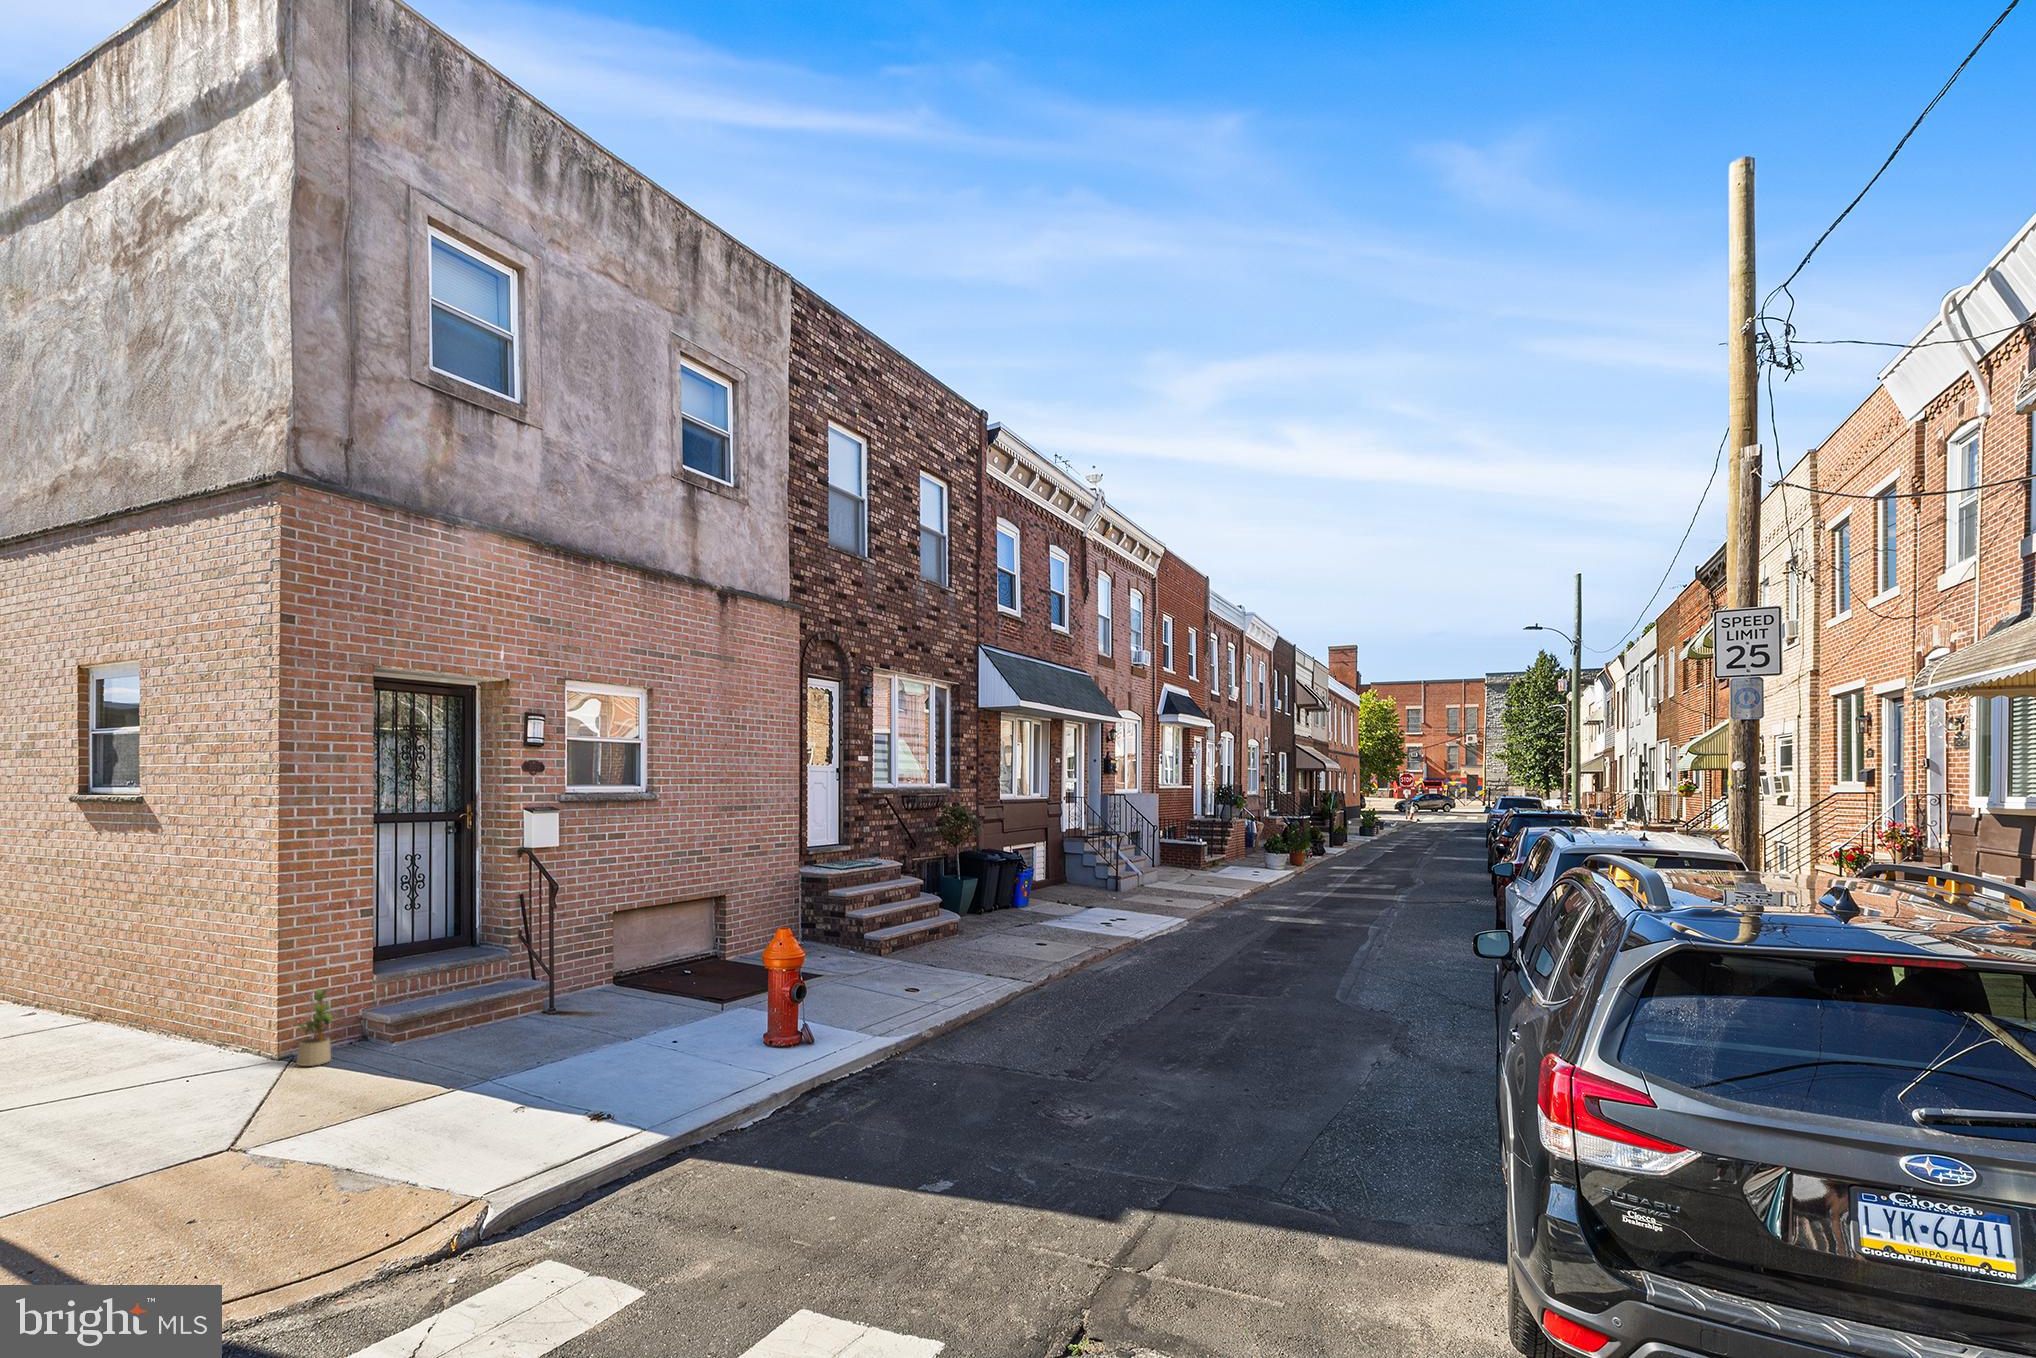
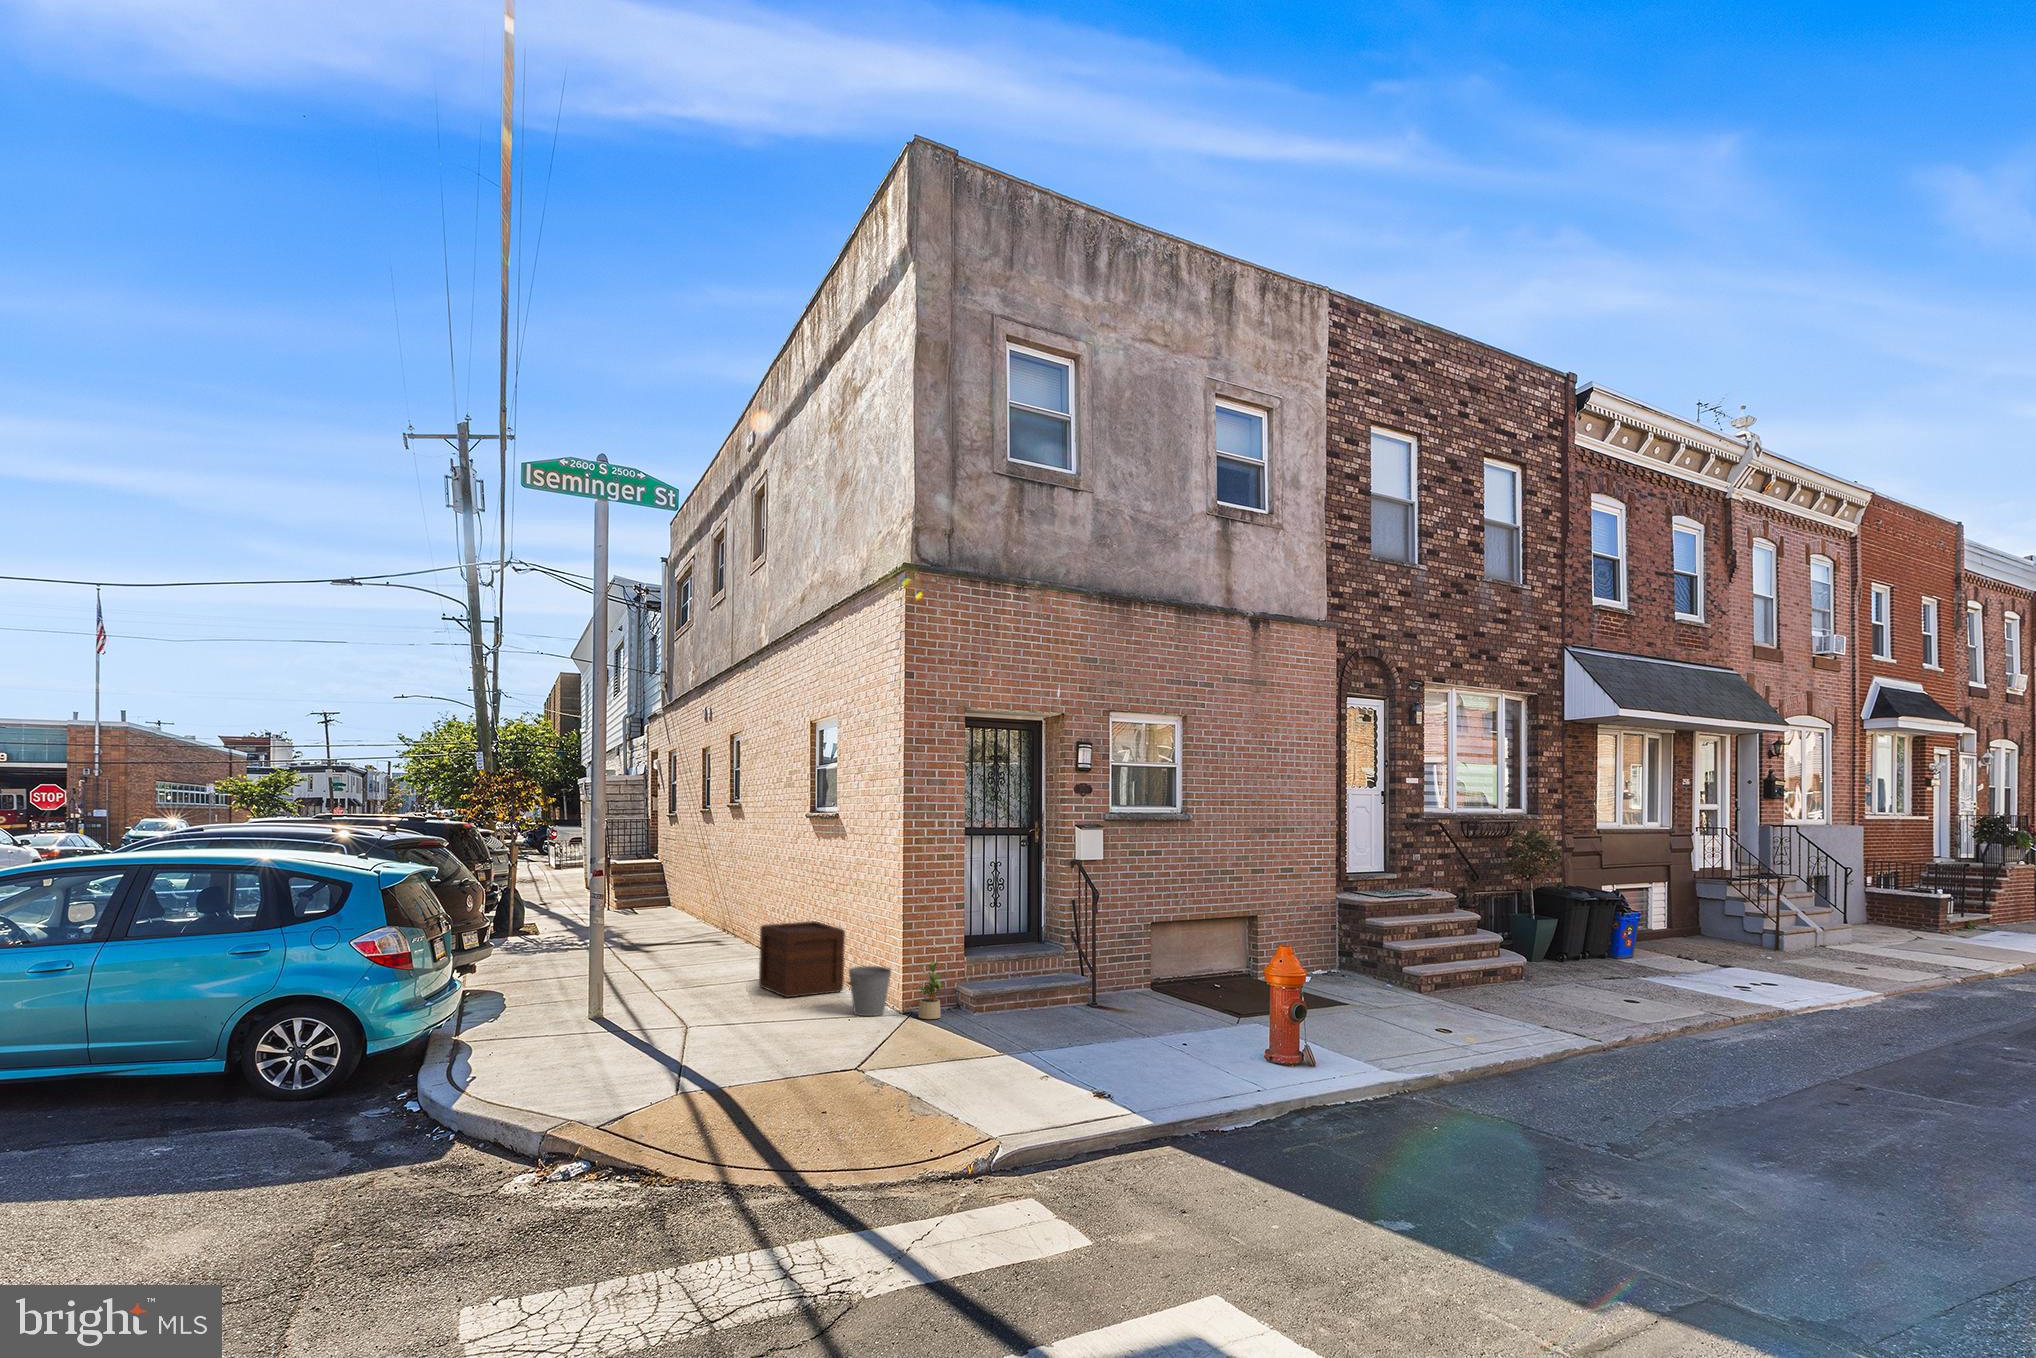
wooden crate: none [37,950,185,1061] -> present [759,921,845,997]
bucket: none [180,1003,256,1074] -> present [847,966,891,1016]

